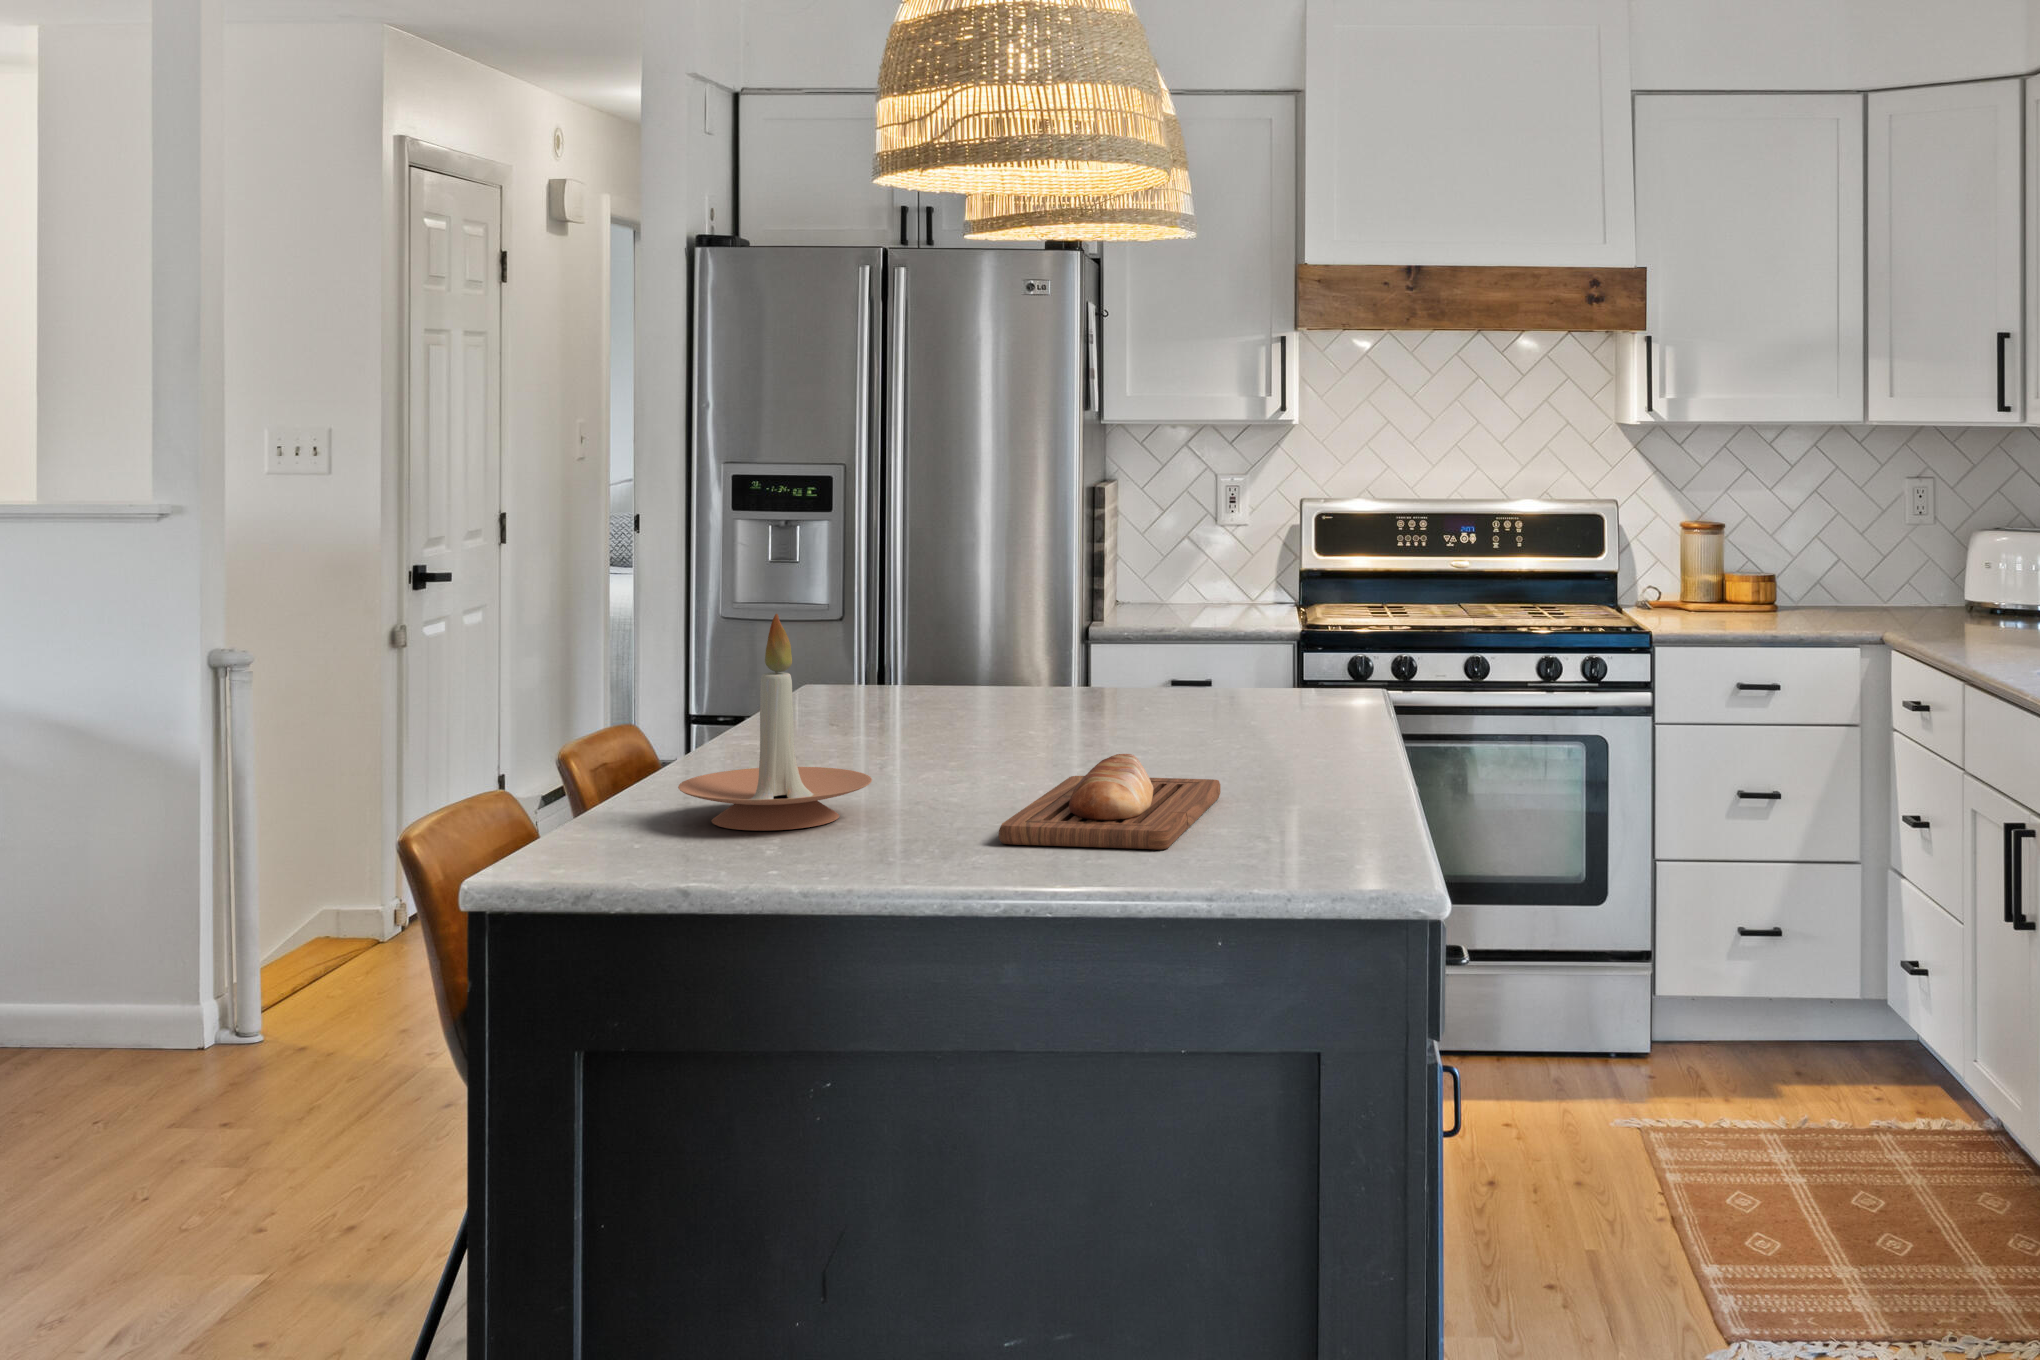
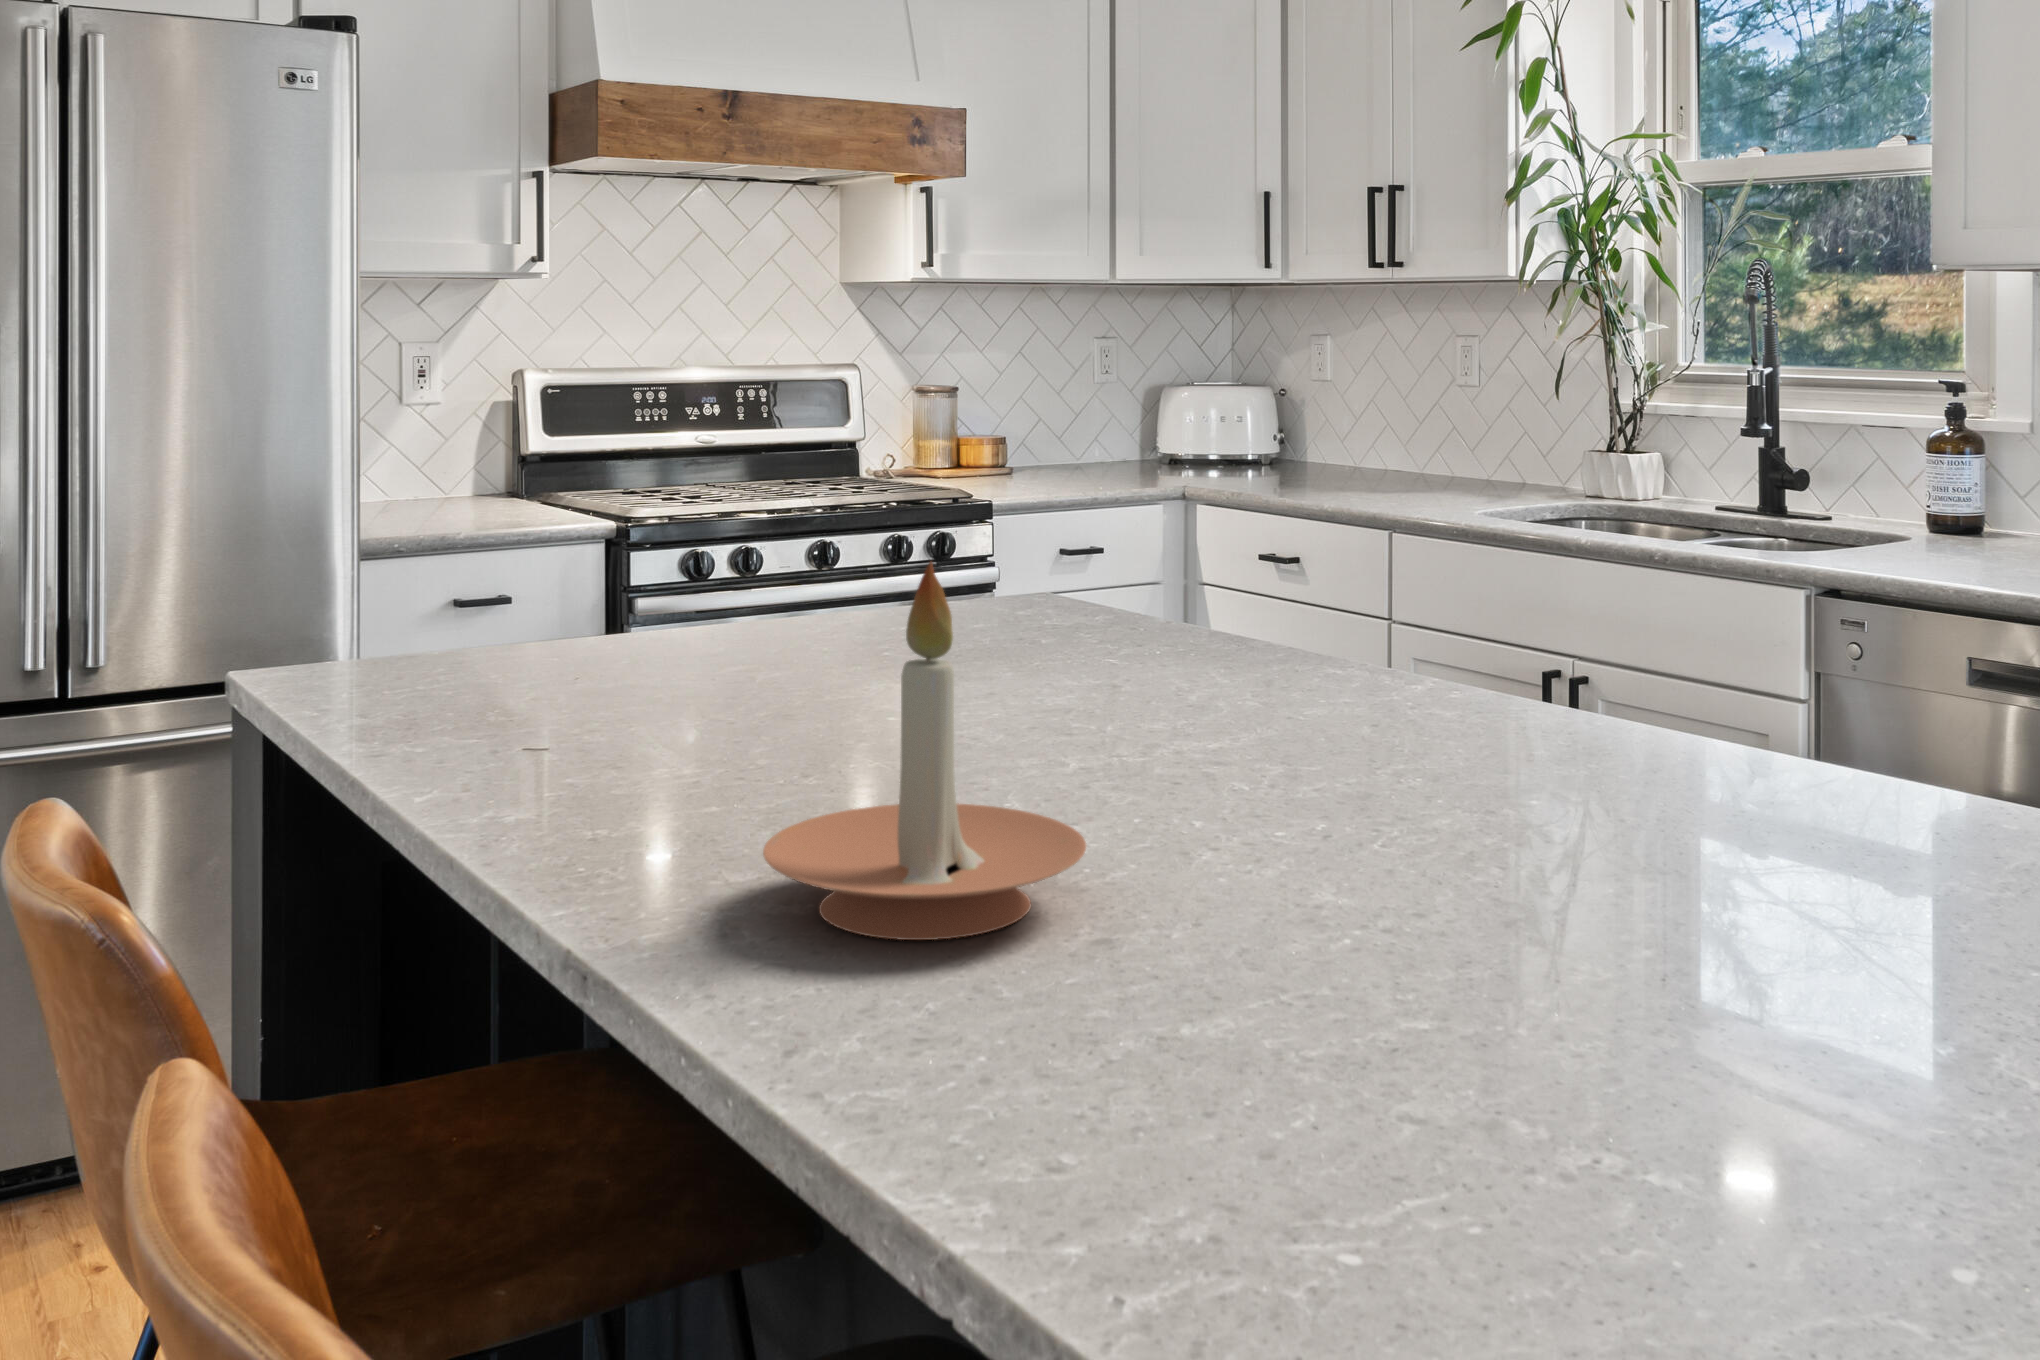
bread loaf: present [999,754,1221,849] -> none [1145,720,1567,883]

